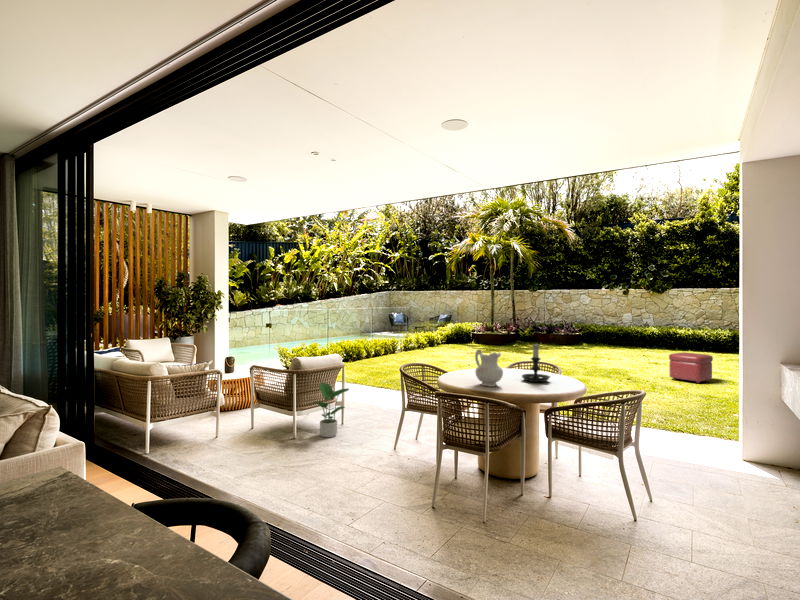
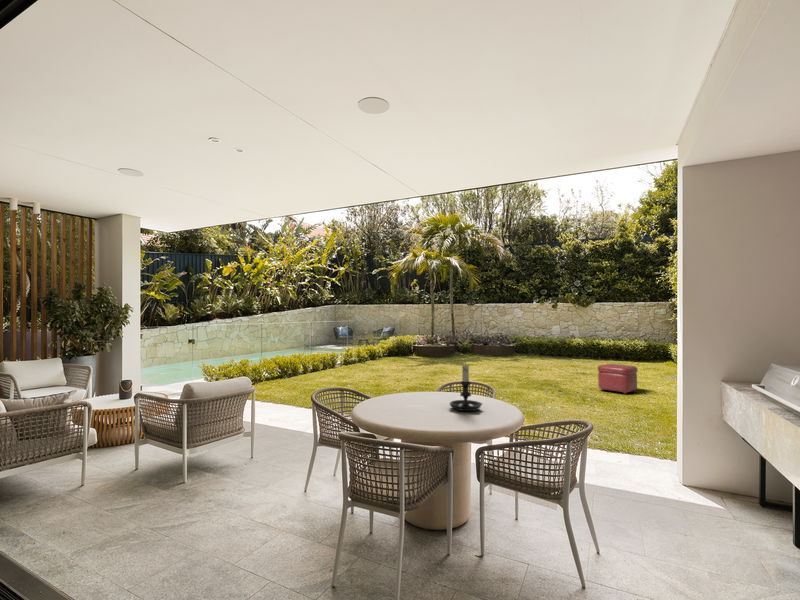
ceramic pitcher: present [475,350,503,387] -> none [393,374,426,420]
potted plant: present [314,382,349,437] -> none [209,410,256,476]

